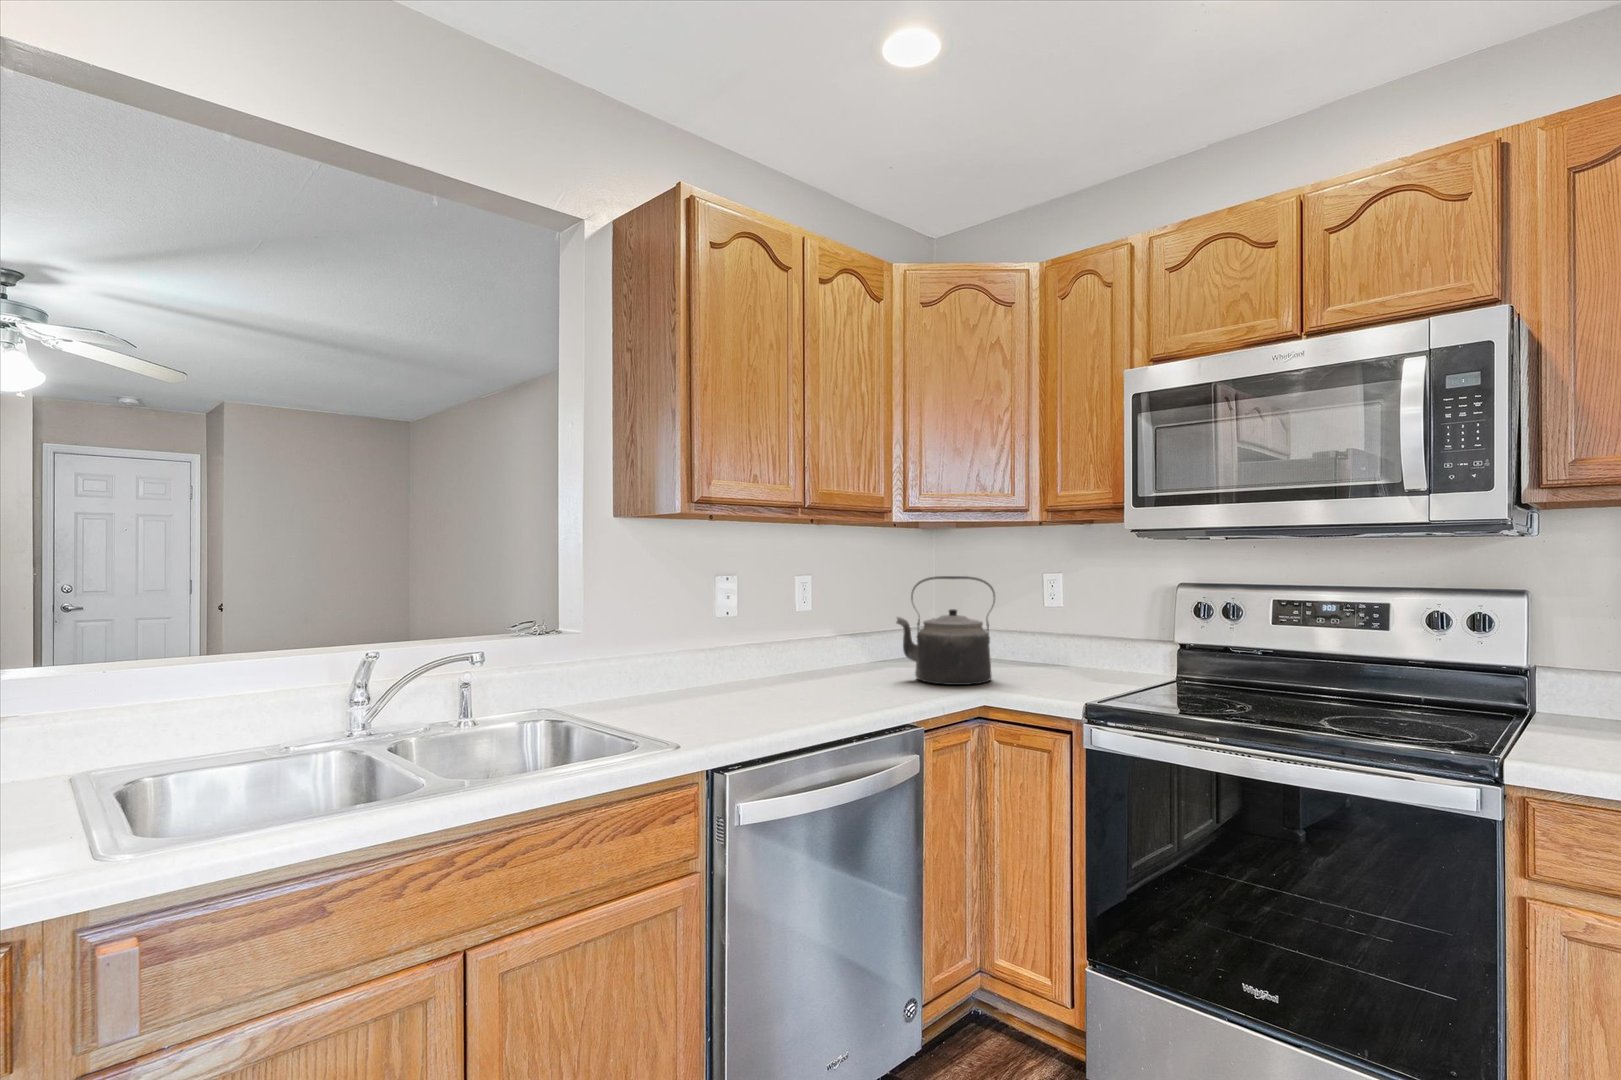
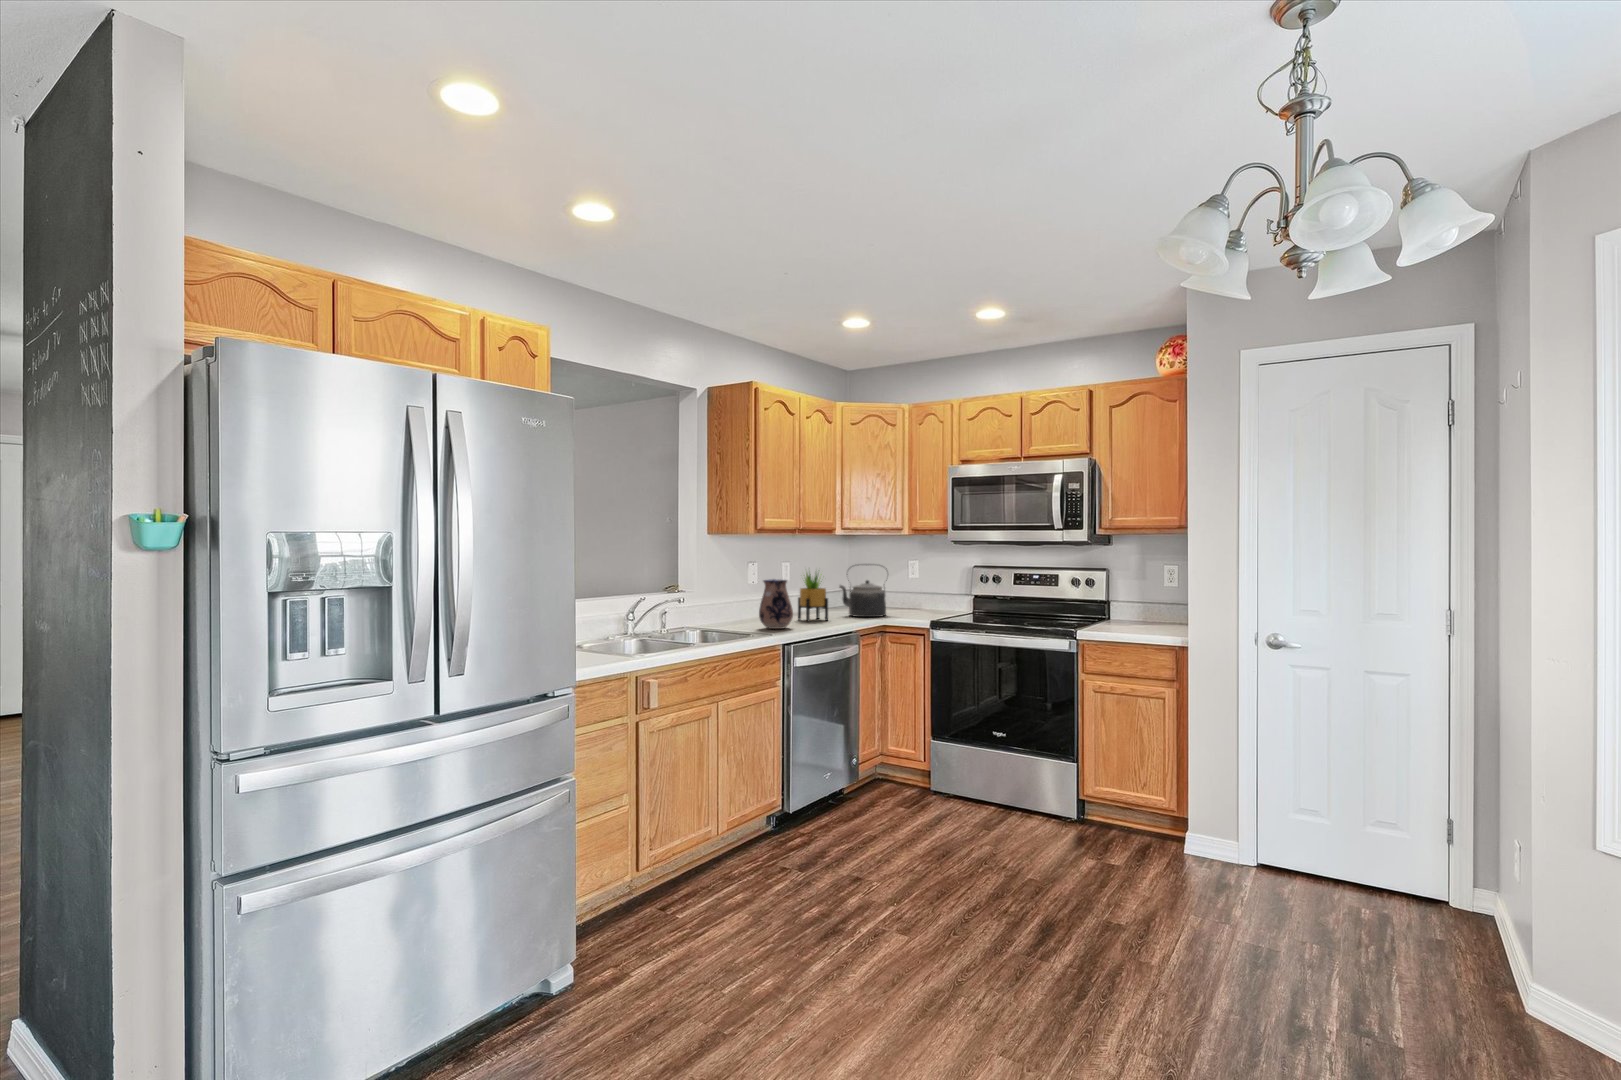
potted plant: none [803,579,868,695] -> present [798,573,828,621]
ceramic pitcher: none [698,608,772,718] -> present [759,579,793,629]

